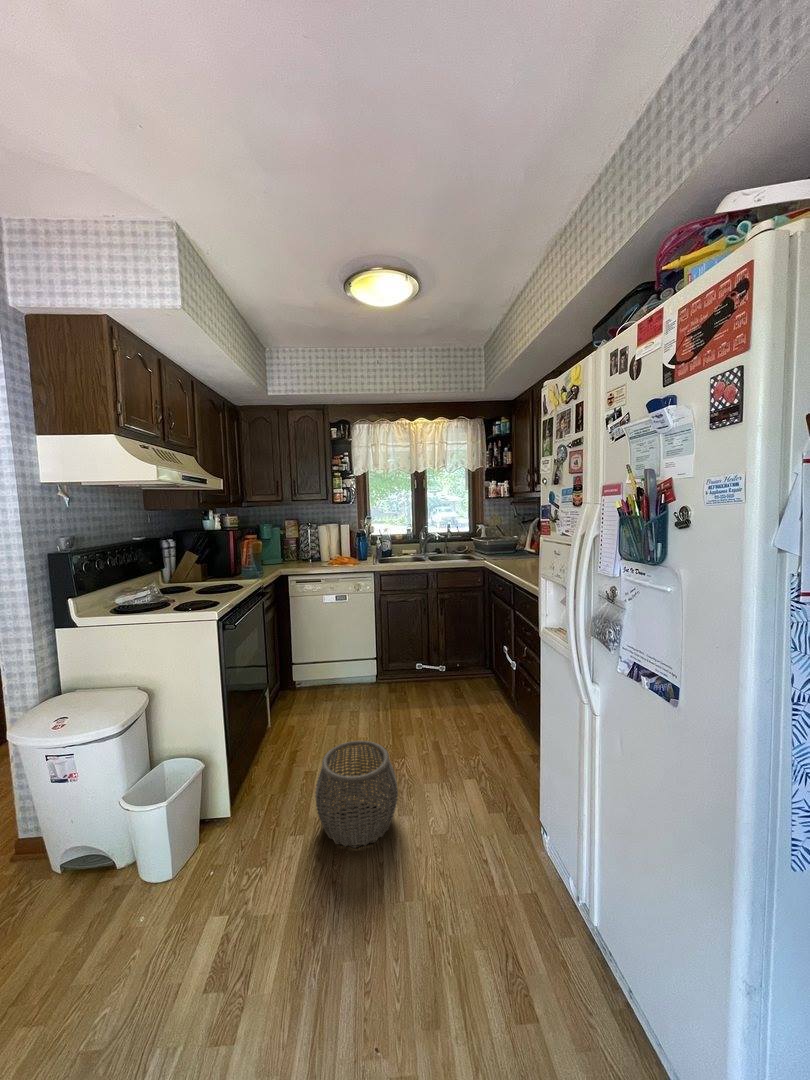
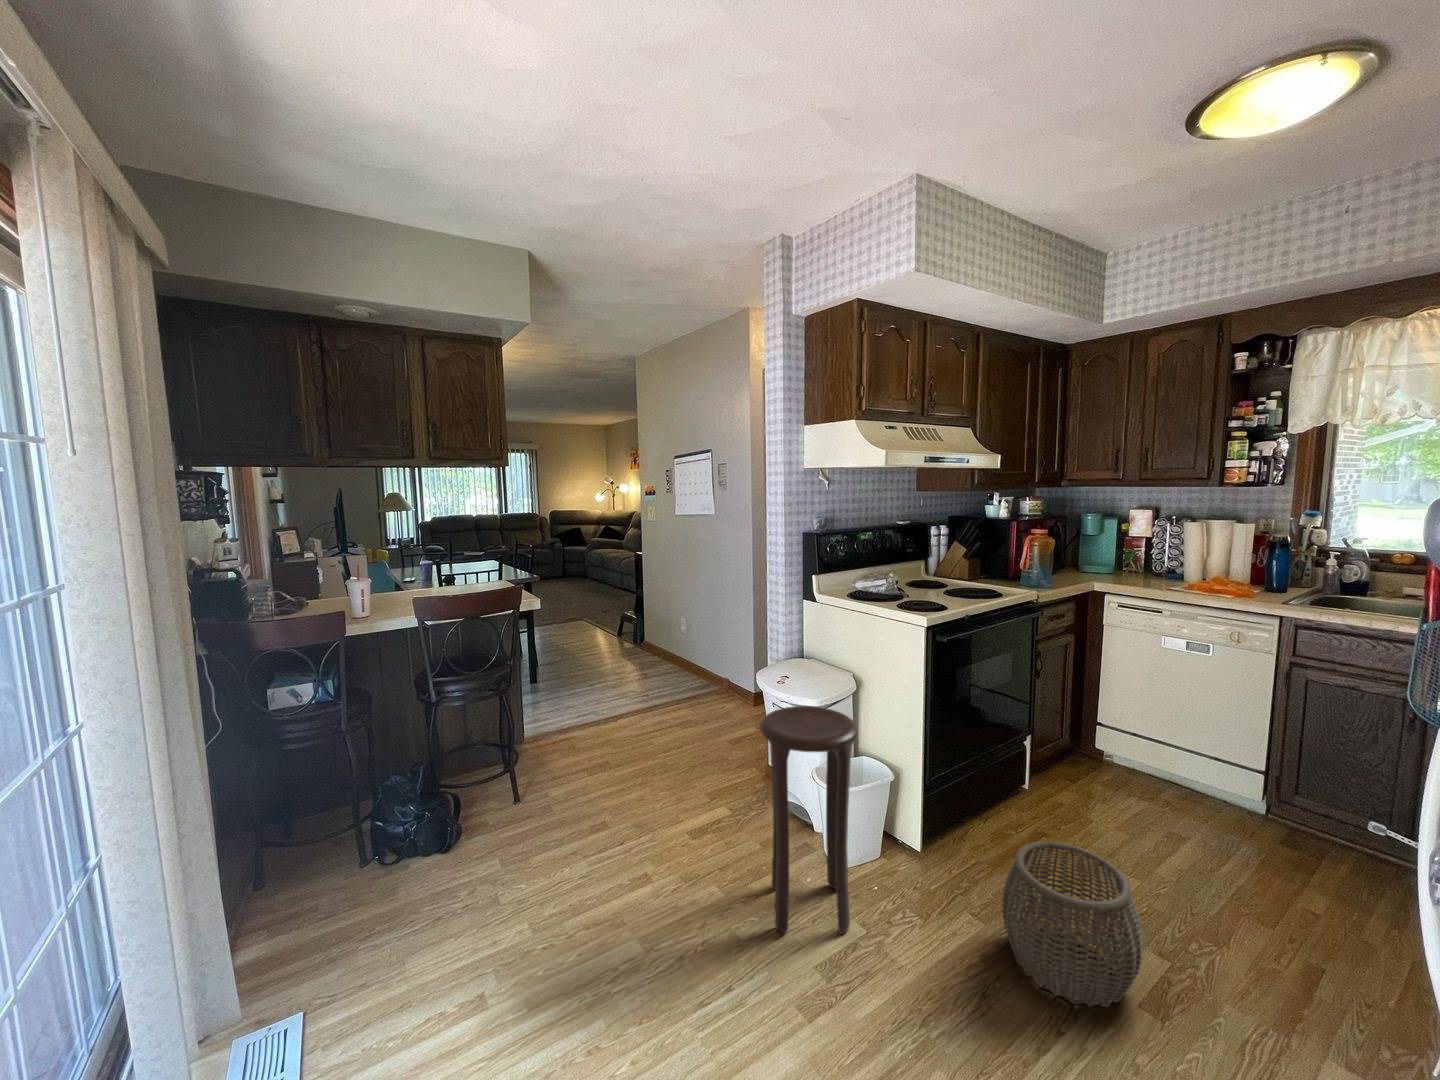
stool: none [82,726,213,995] -> present [760,706,858,934]

